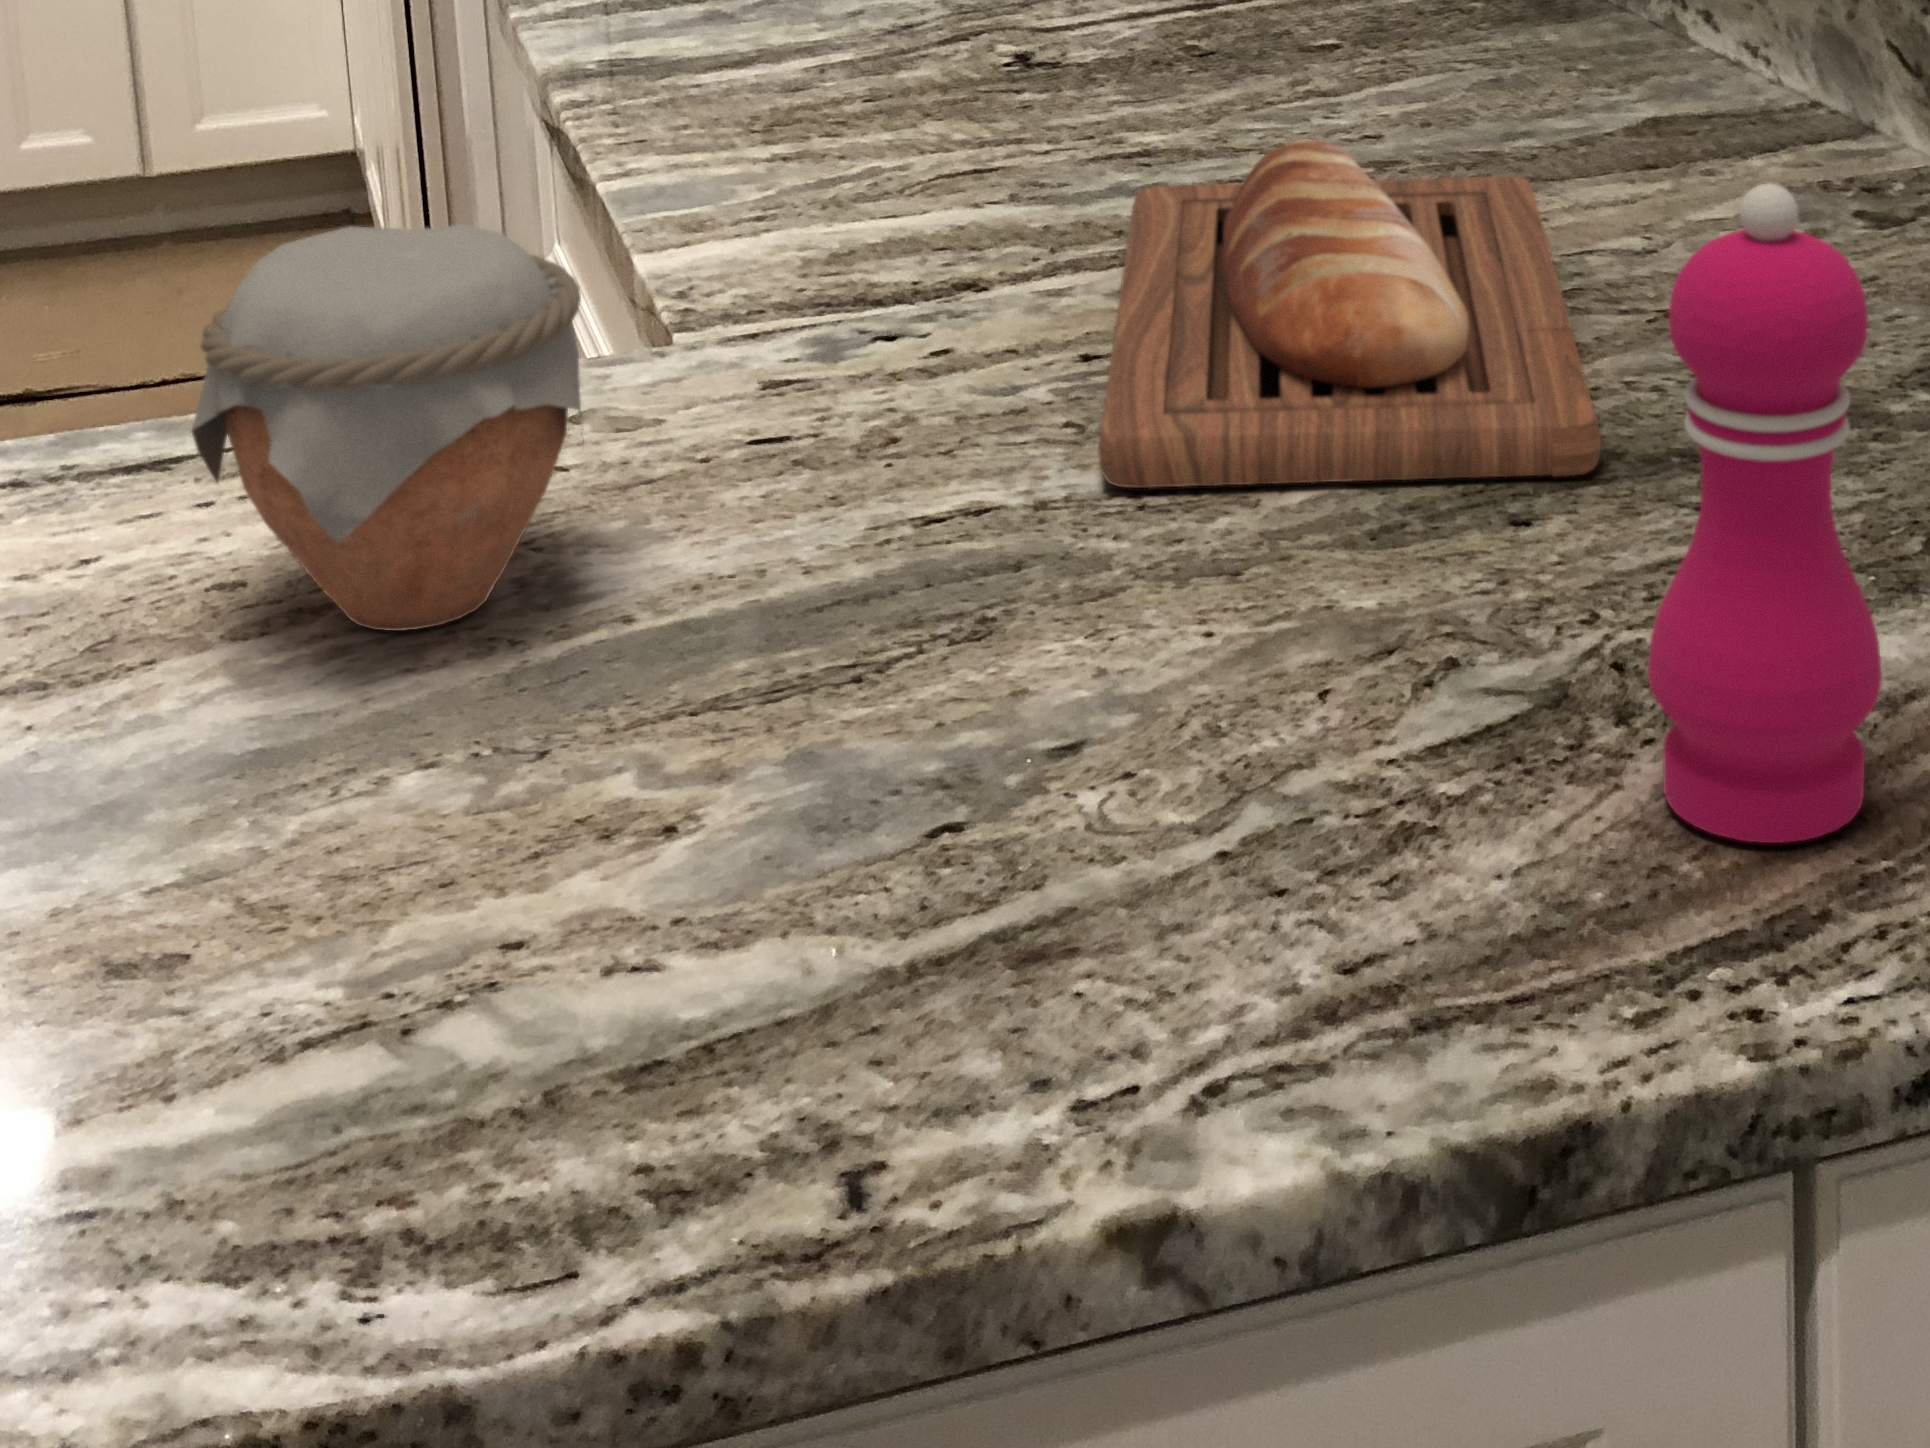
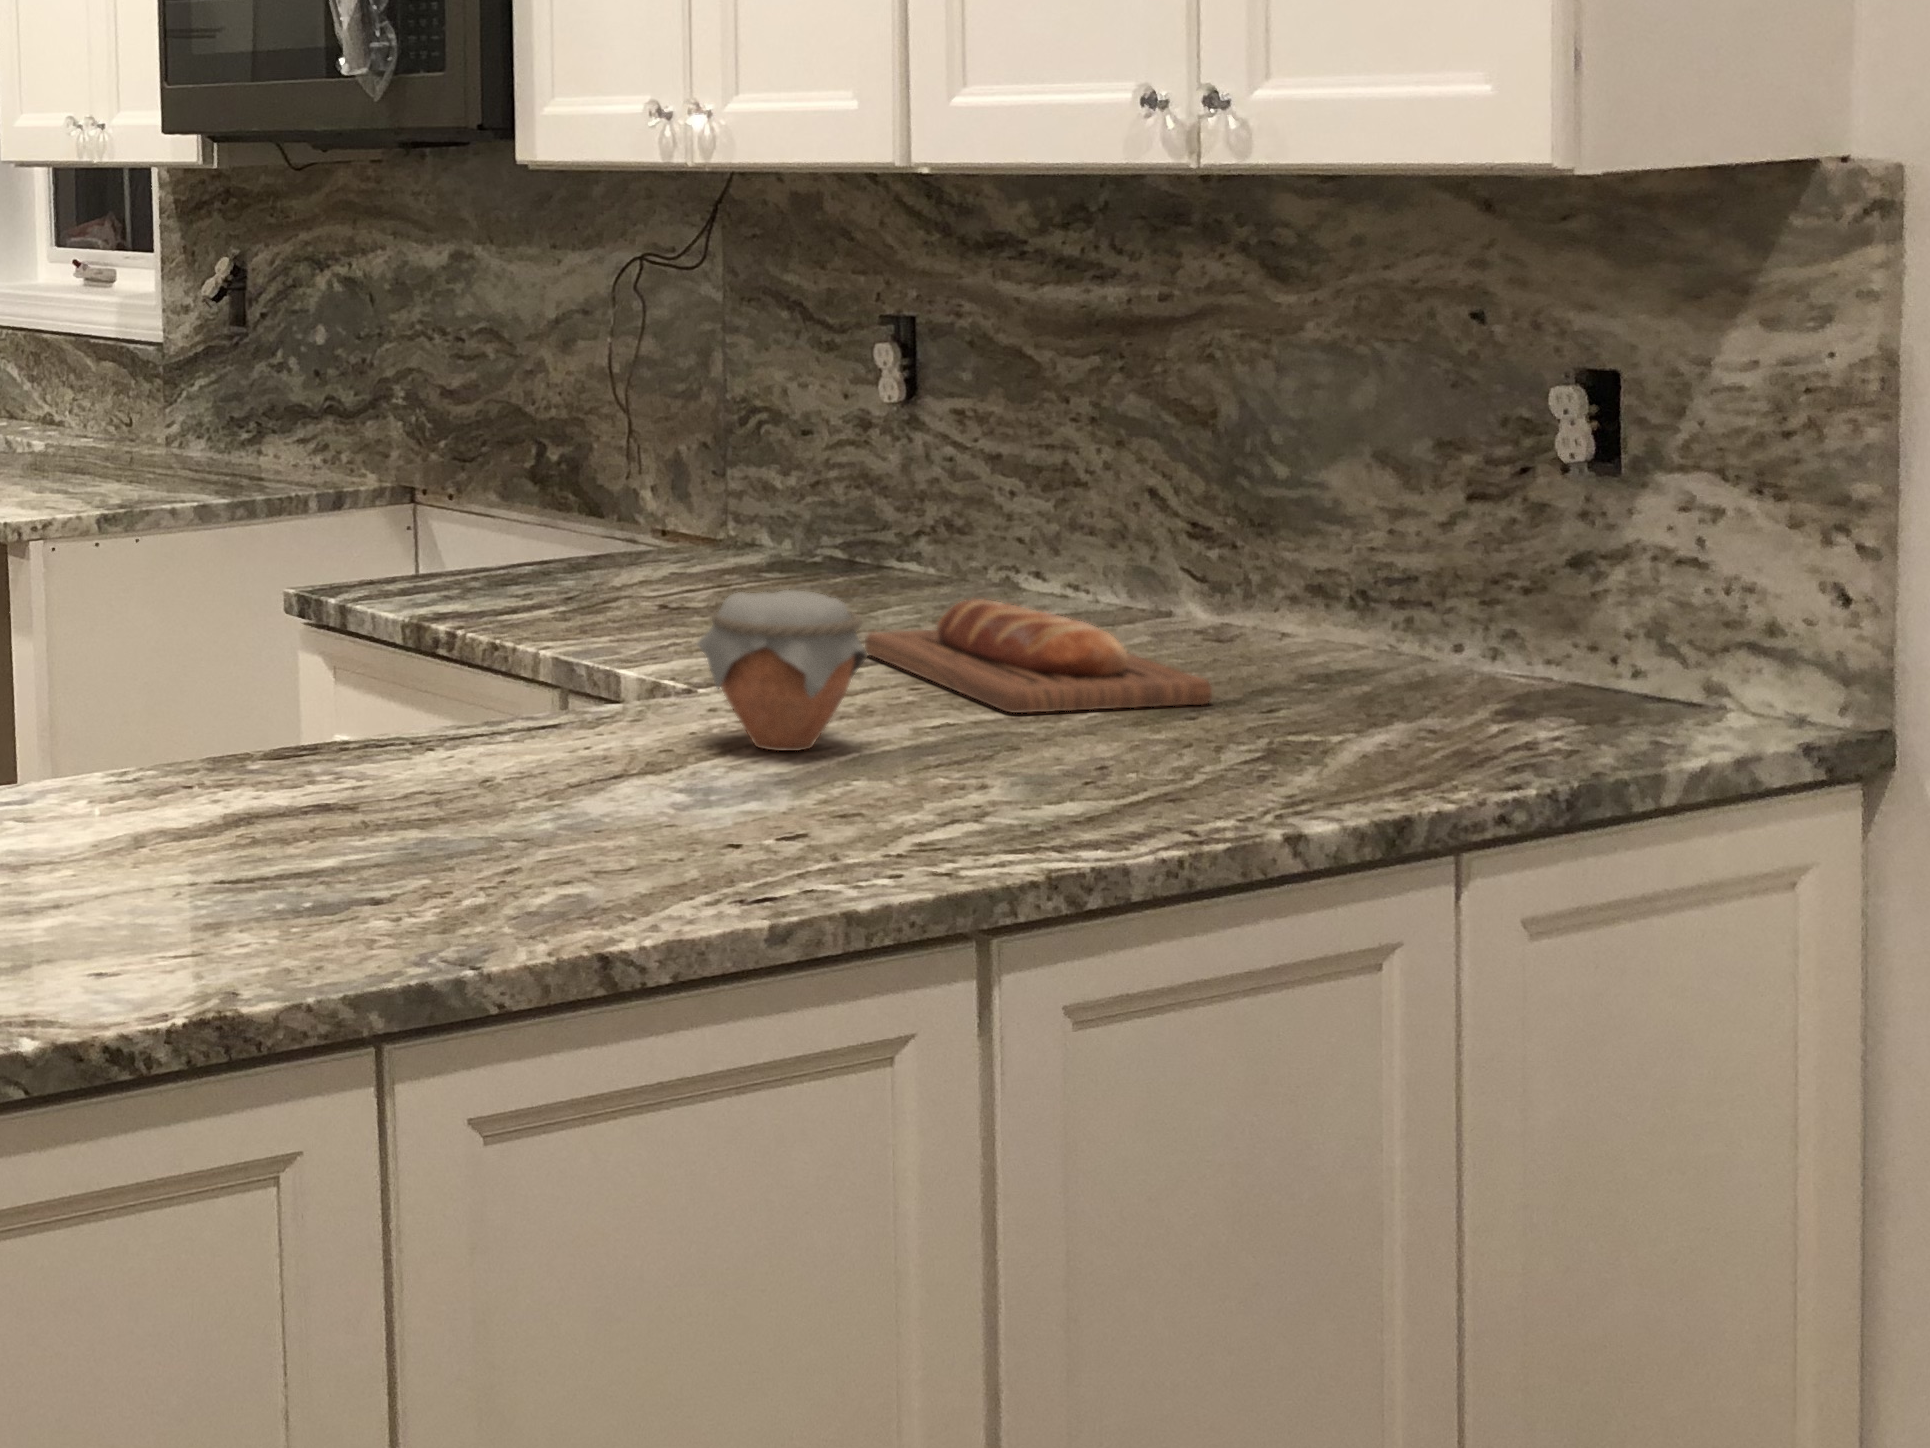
pepper mill: present [1648,184,1882,843] -> none [1354,523,1447,765]

